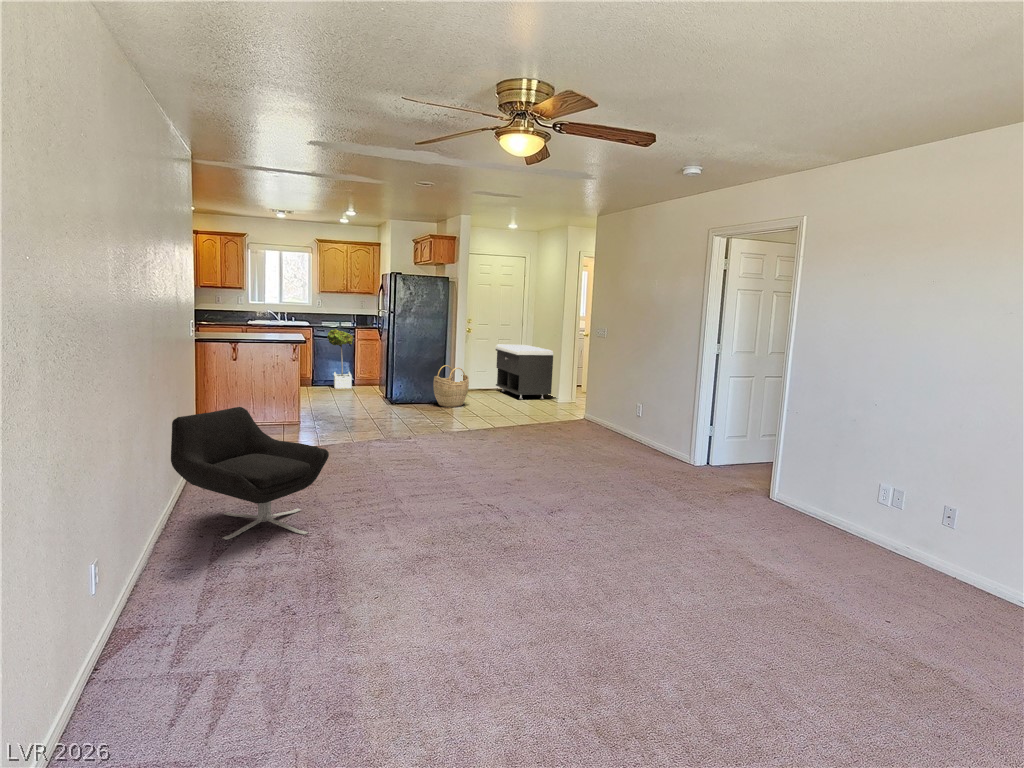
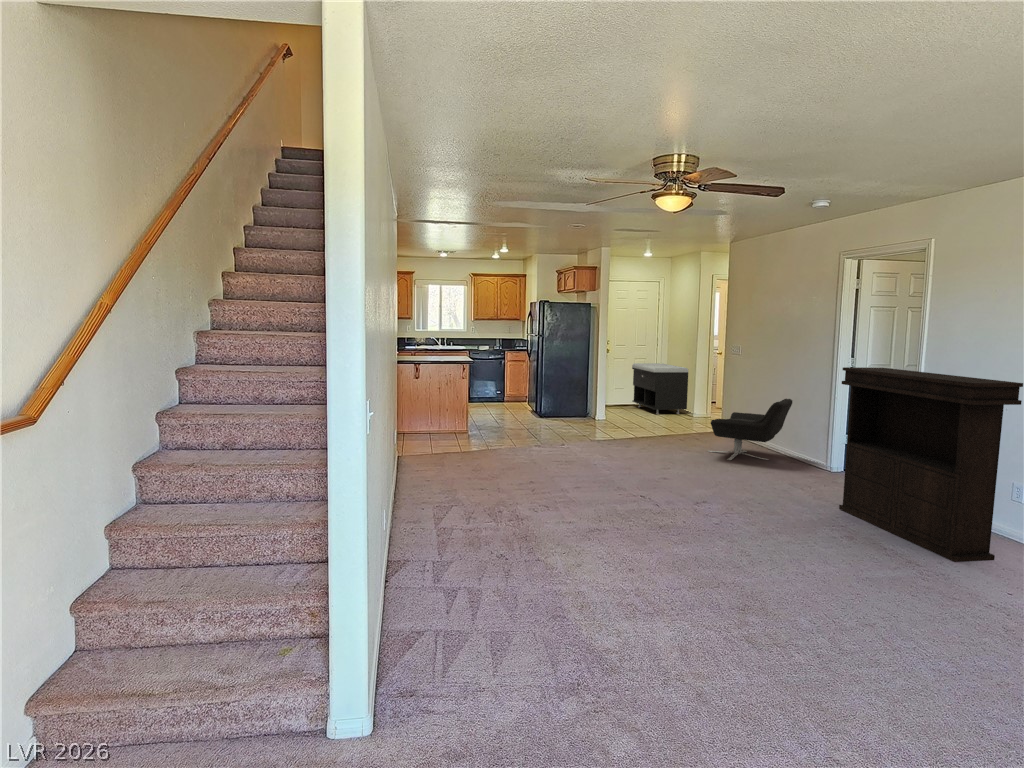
potted tree: present [327,329,353,388] -> none [481,352,504,405]
console table: none [705,356,903,580] -> present [839,367,1023,562]
woven basket: present [433,365,469,407] -> none [577,382,609,420]
lounge chair: present [171,407,329,540] -> present [708,399,792,460]

